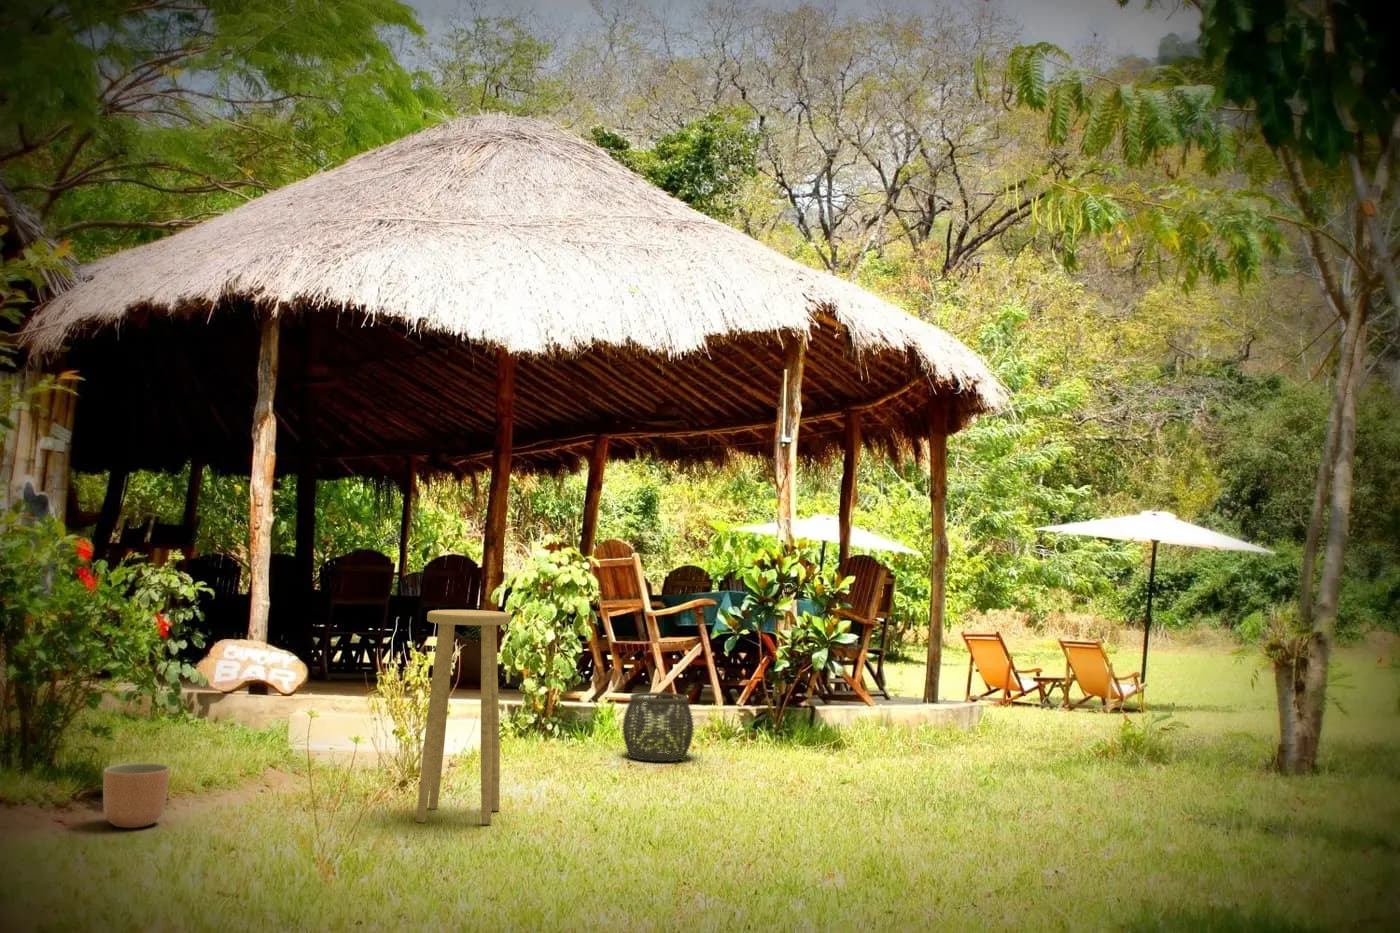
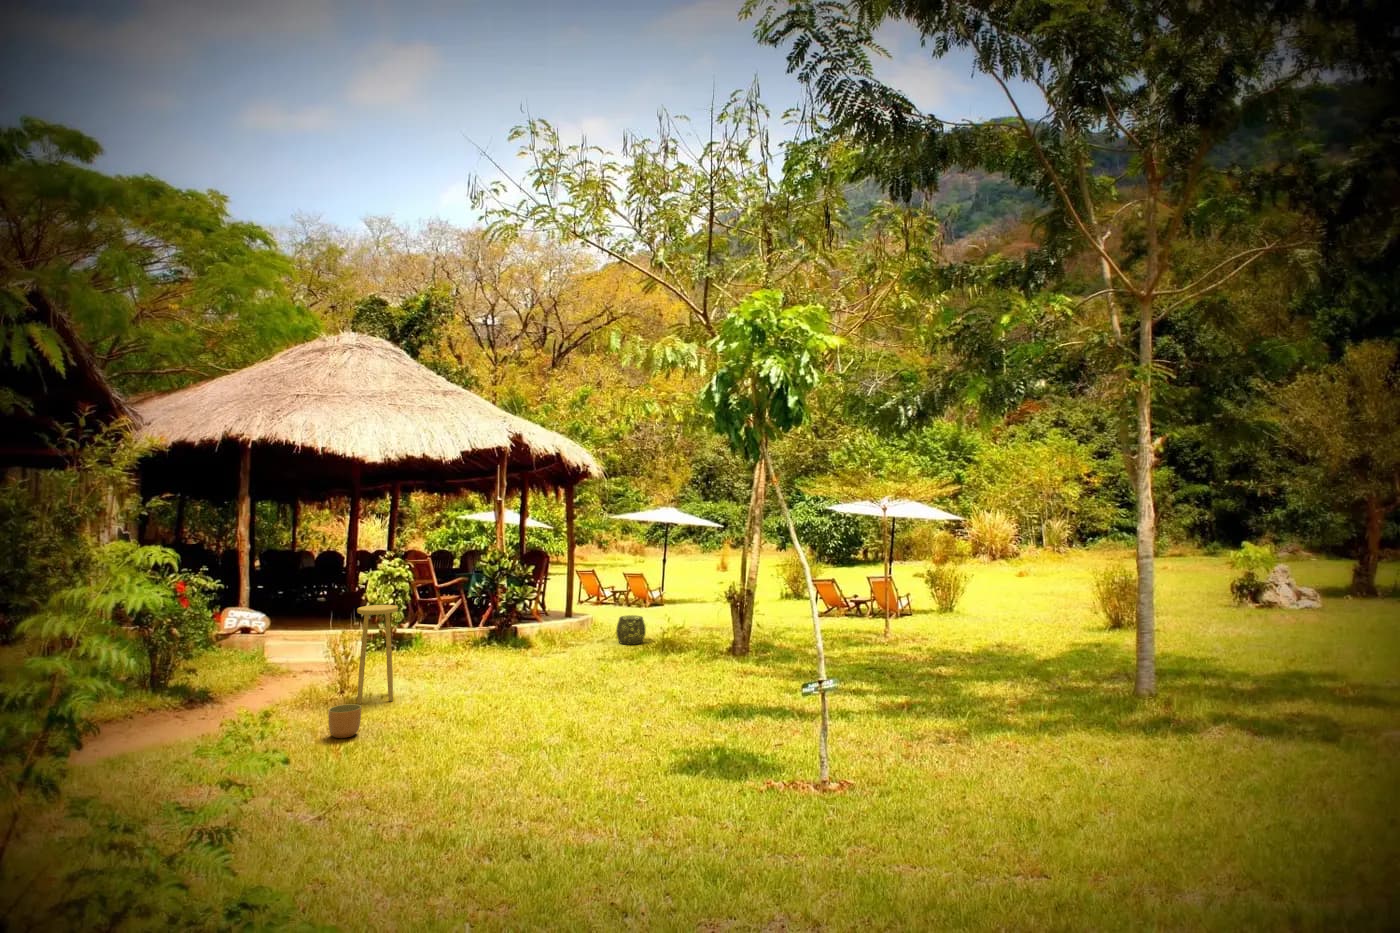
woven basket: present [622,692,694,762] -> present [616,615,646,645]
planter: present [103,763,169,828] -> present [328,704,361,738]

